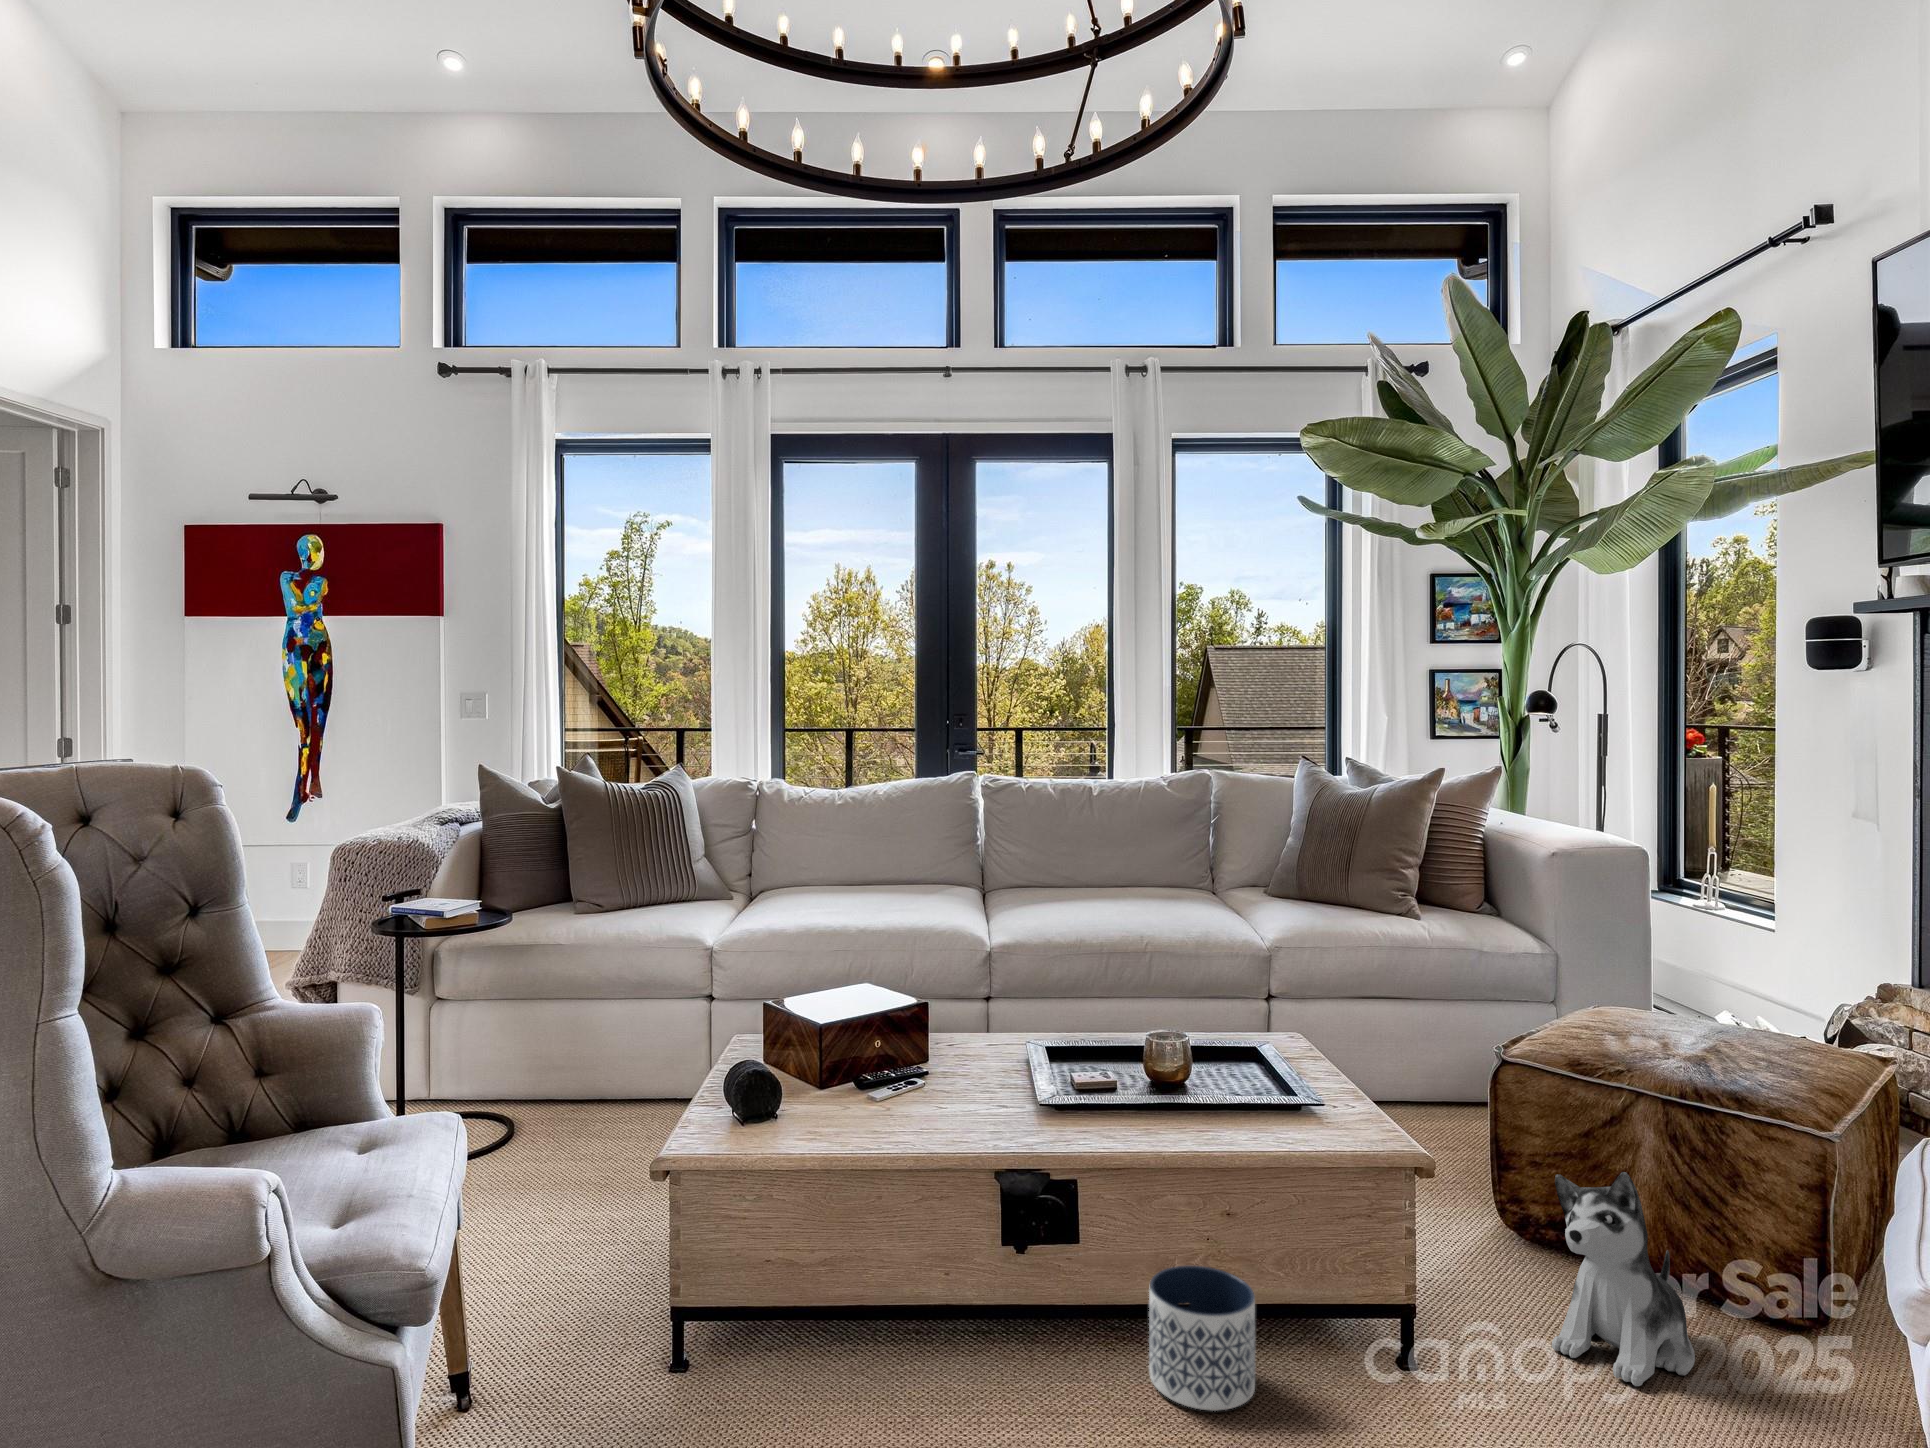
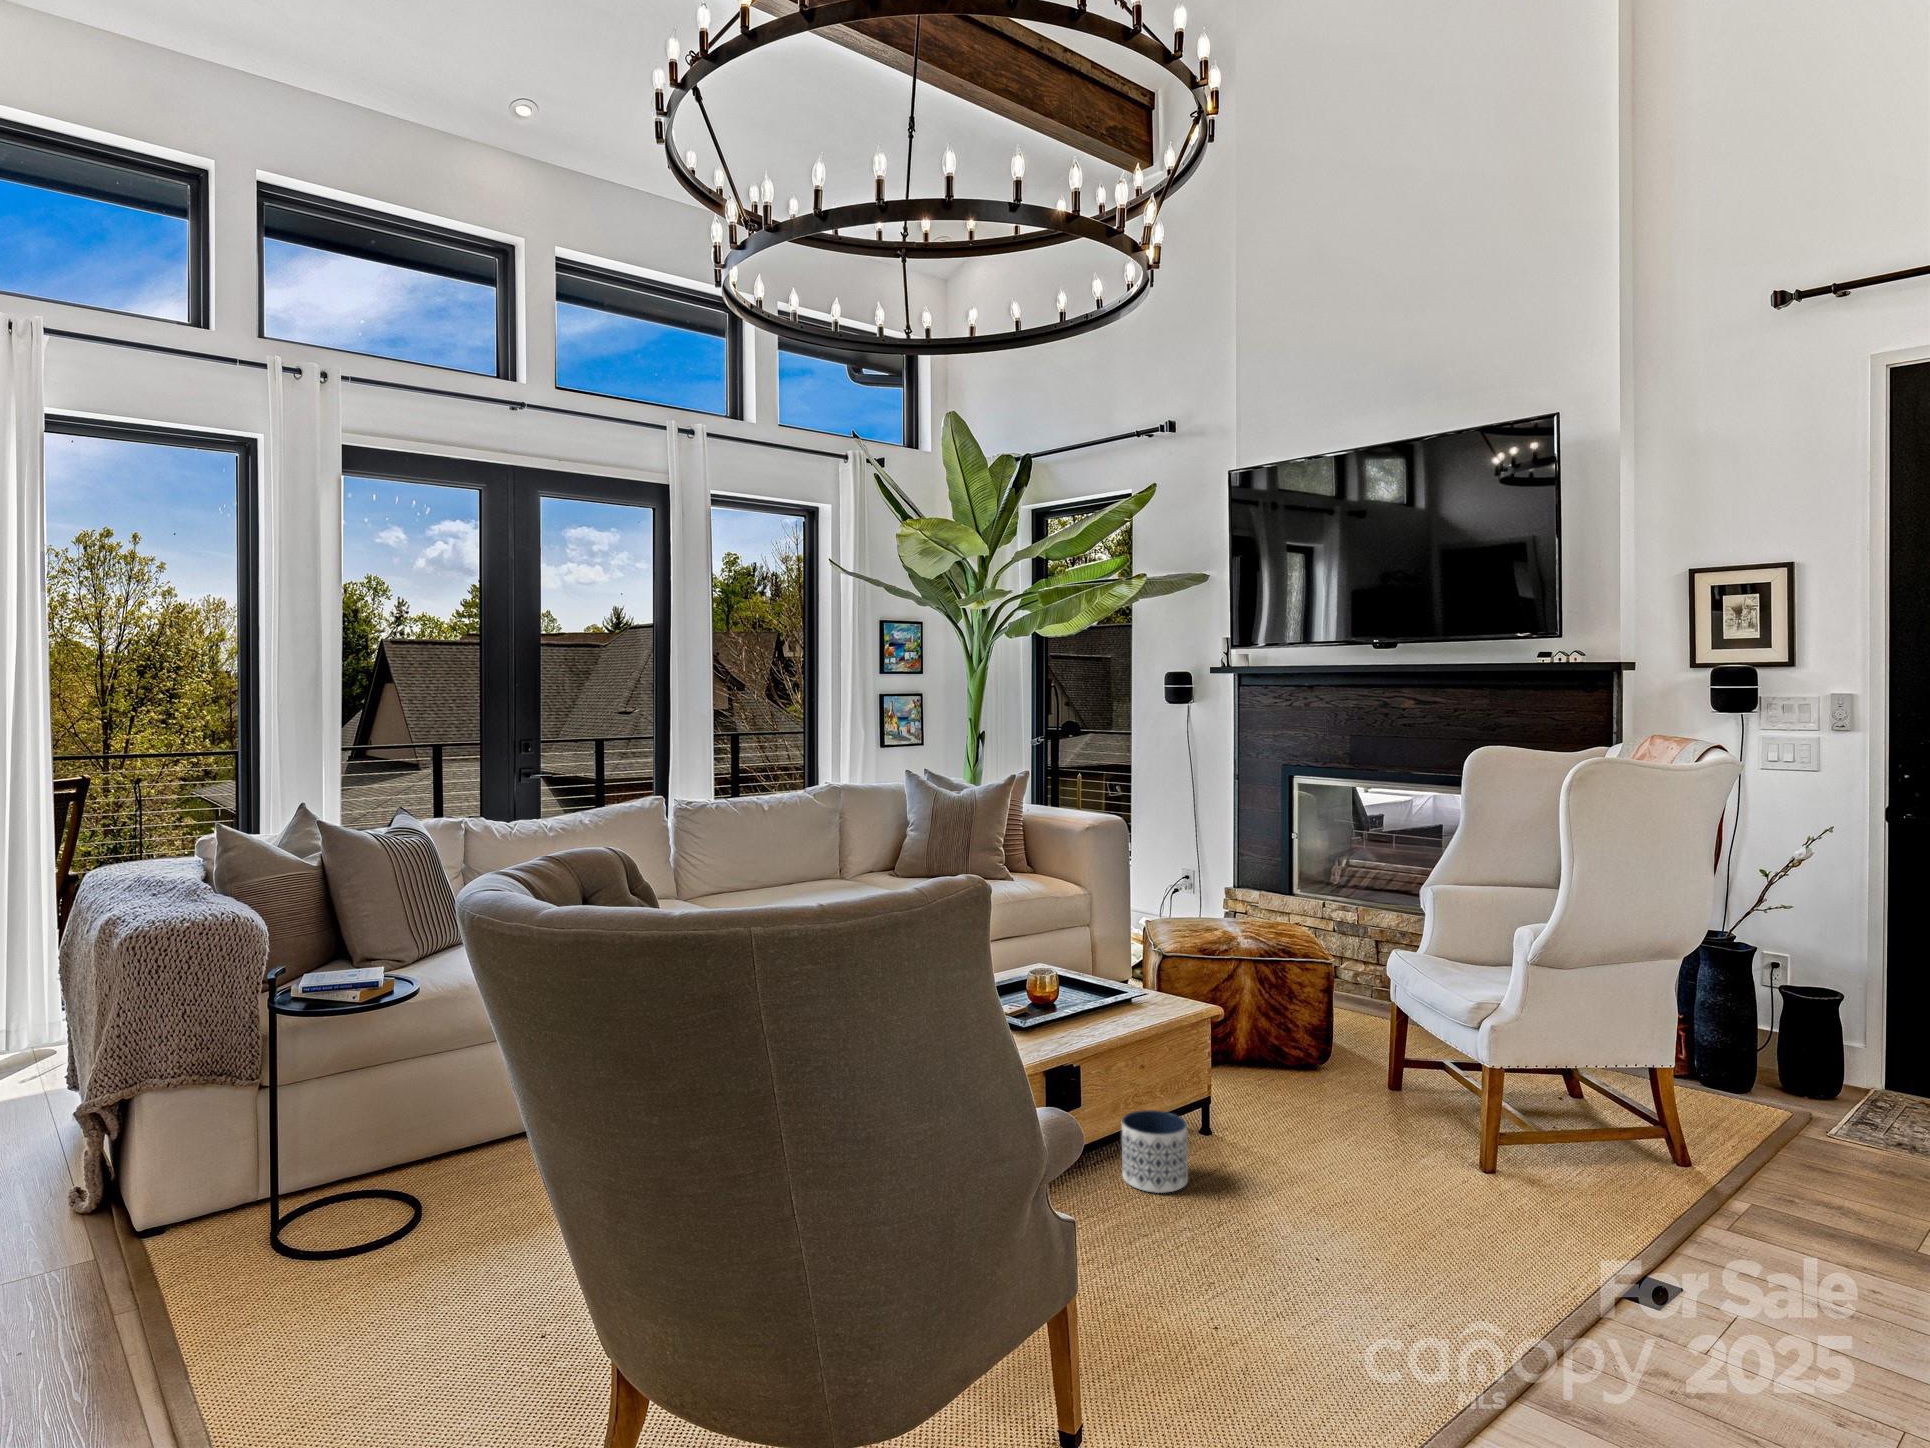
plush toy: present [1552,1172,1695,1386] -> none [1241,1000,1309,1113]

